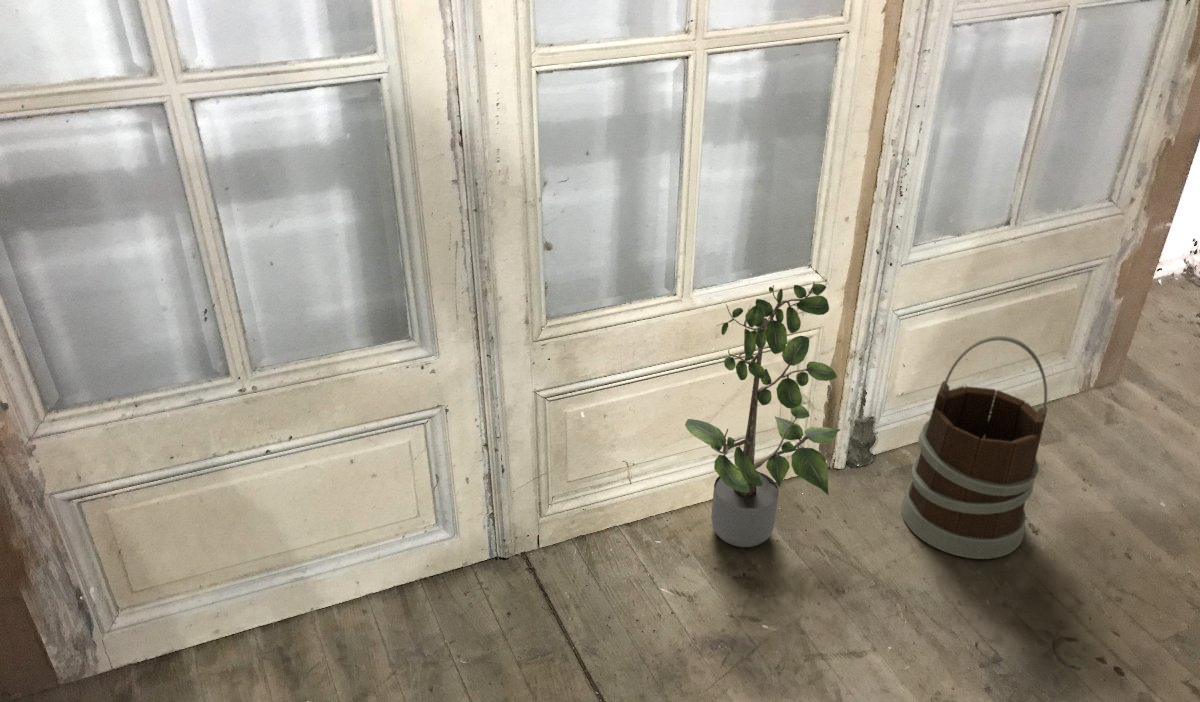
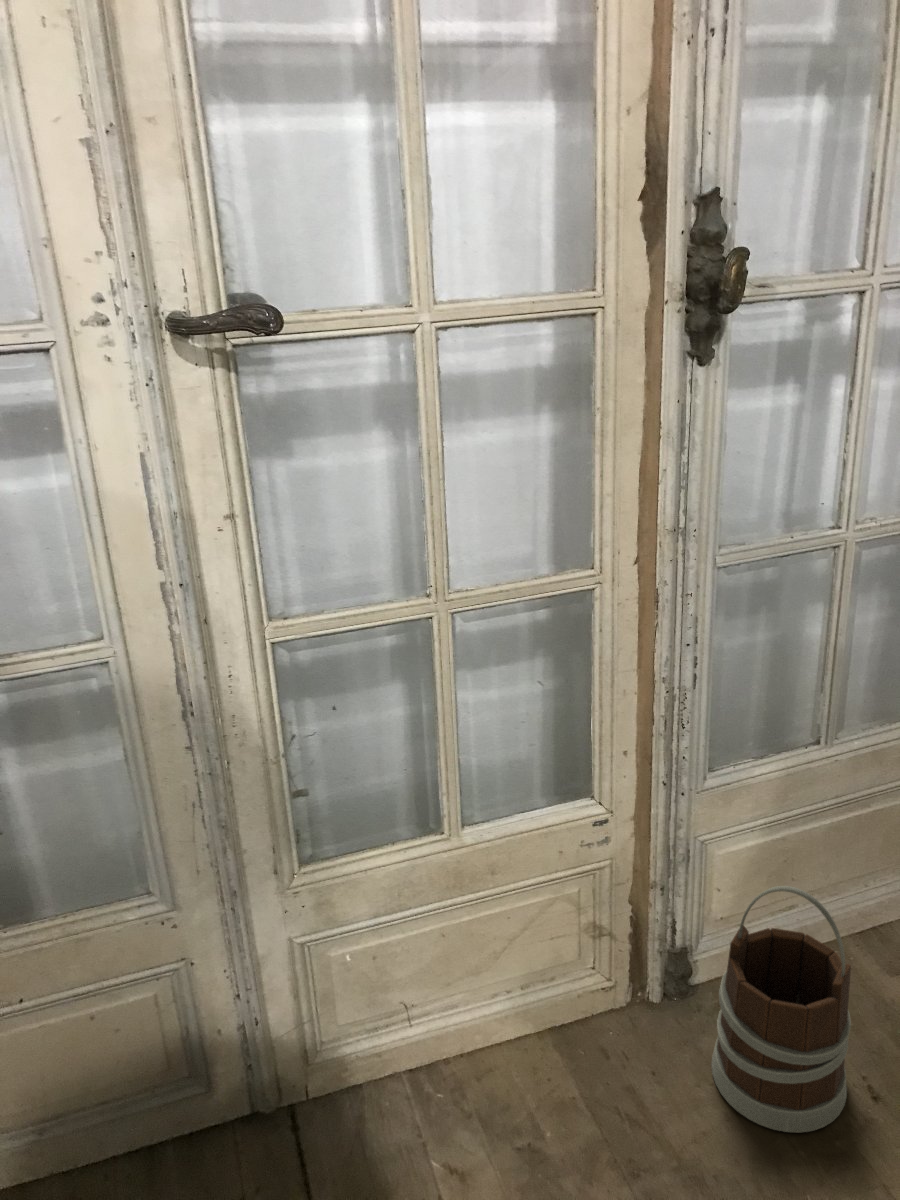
potted plant: present [685,282,840,547] -> none [457,822,634,1103]

